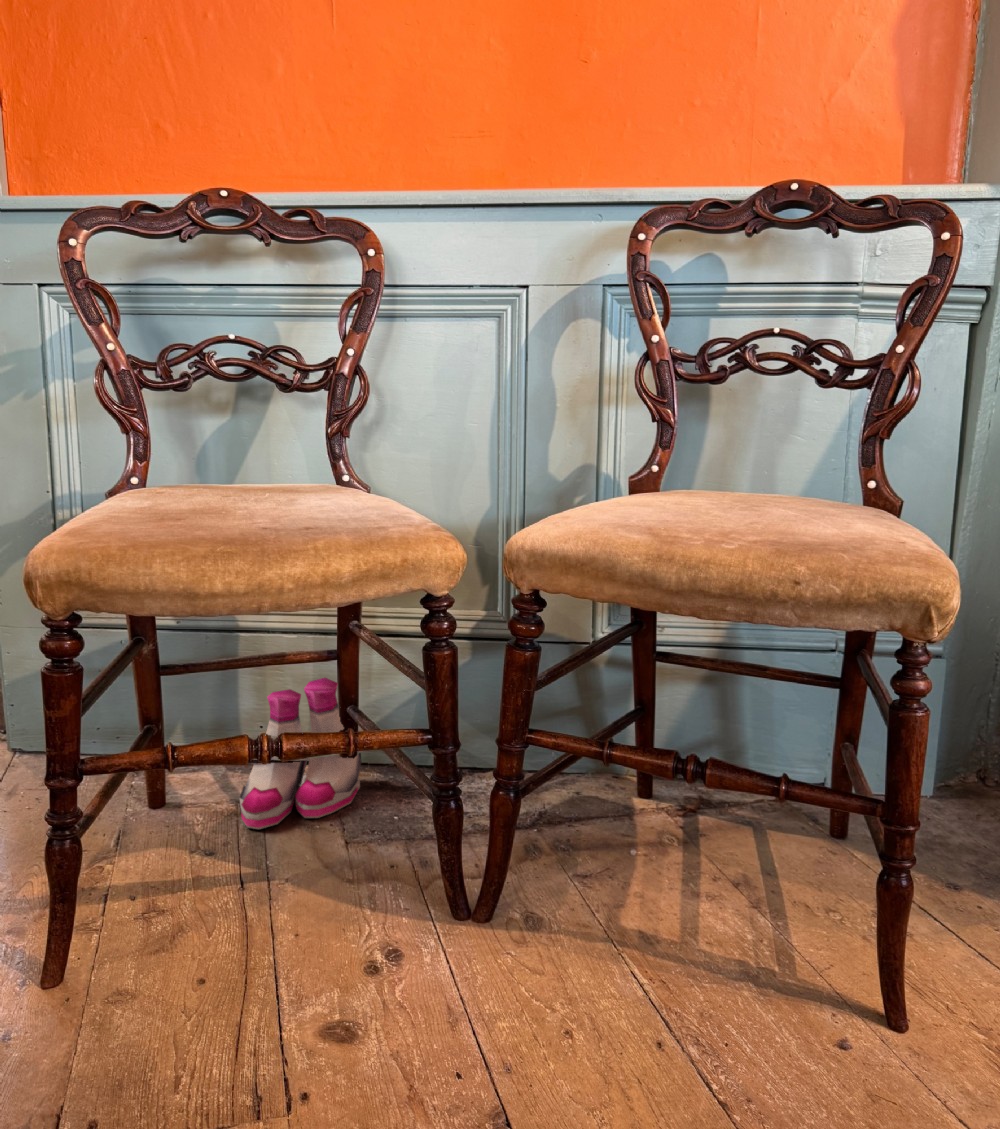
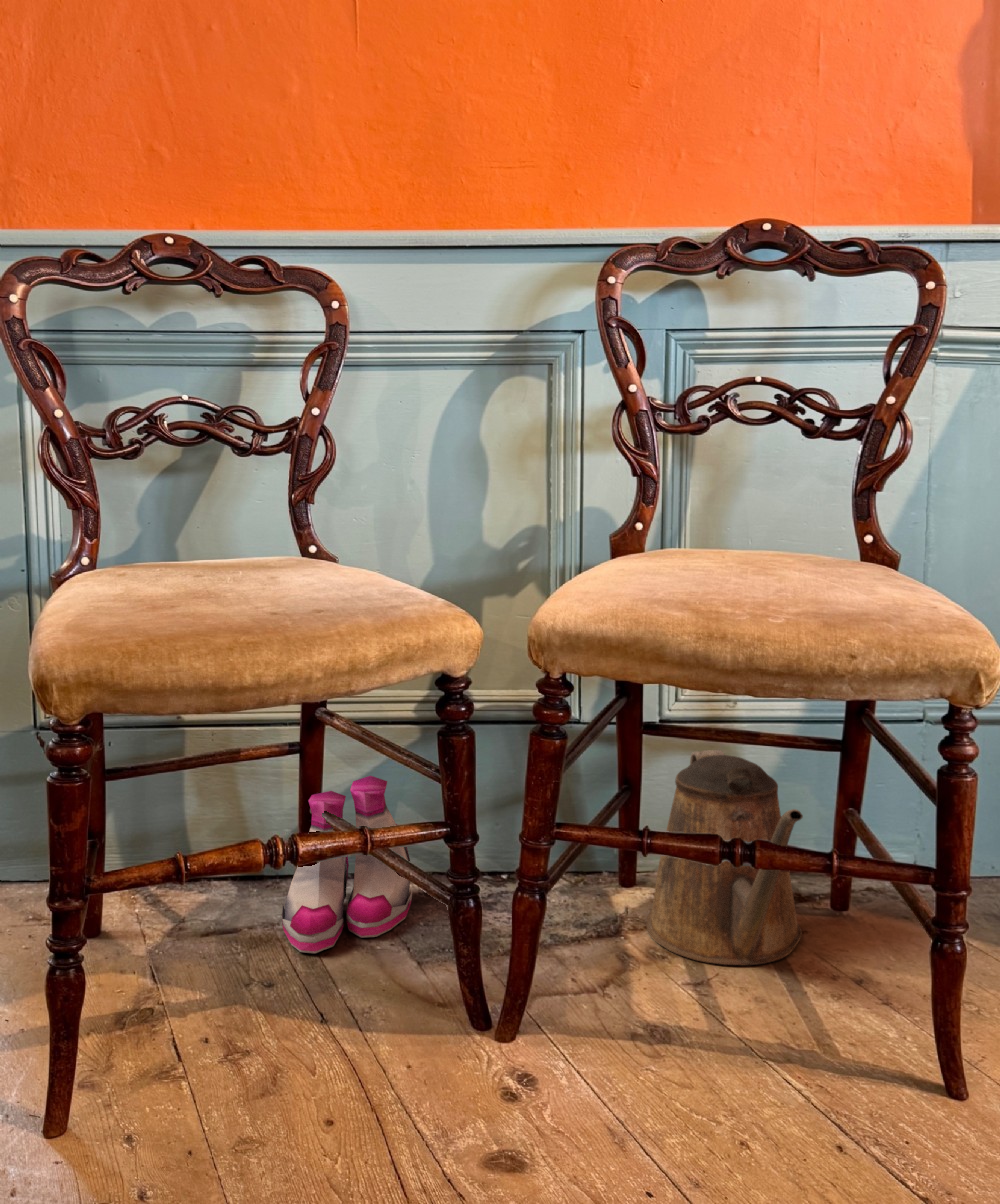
watering can: none [559,667,700,864] -> present [646,750,803,965]

